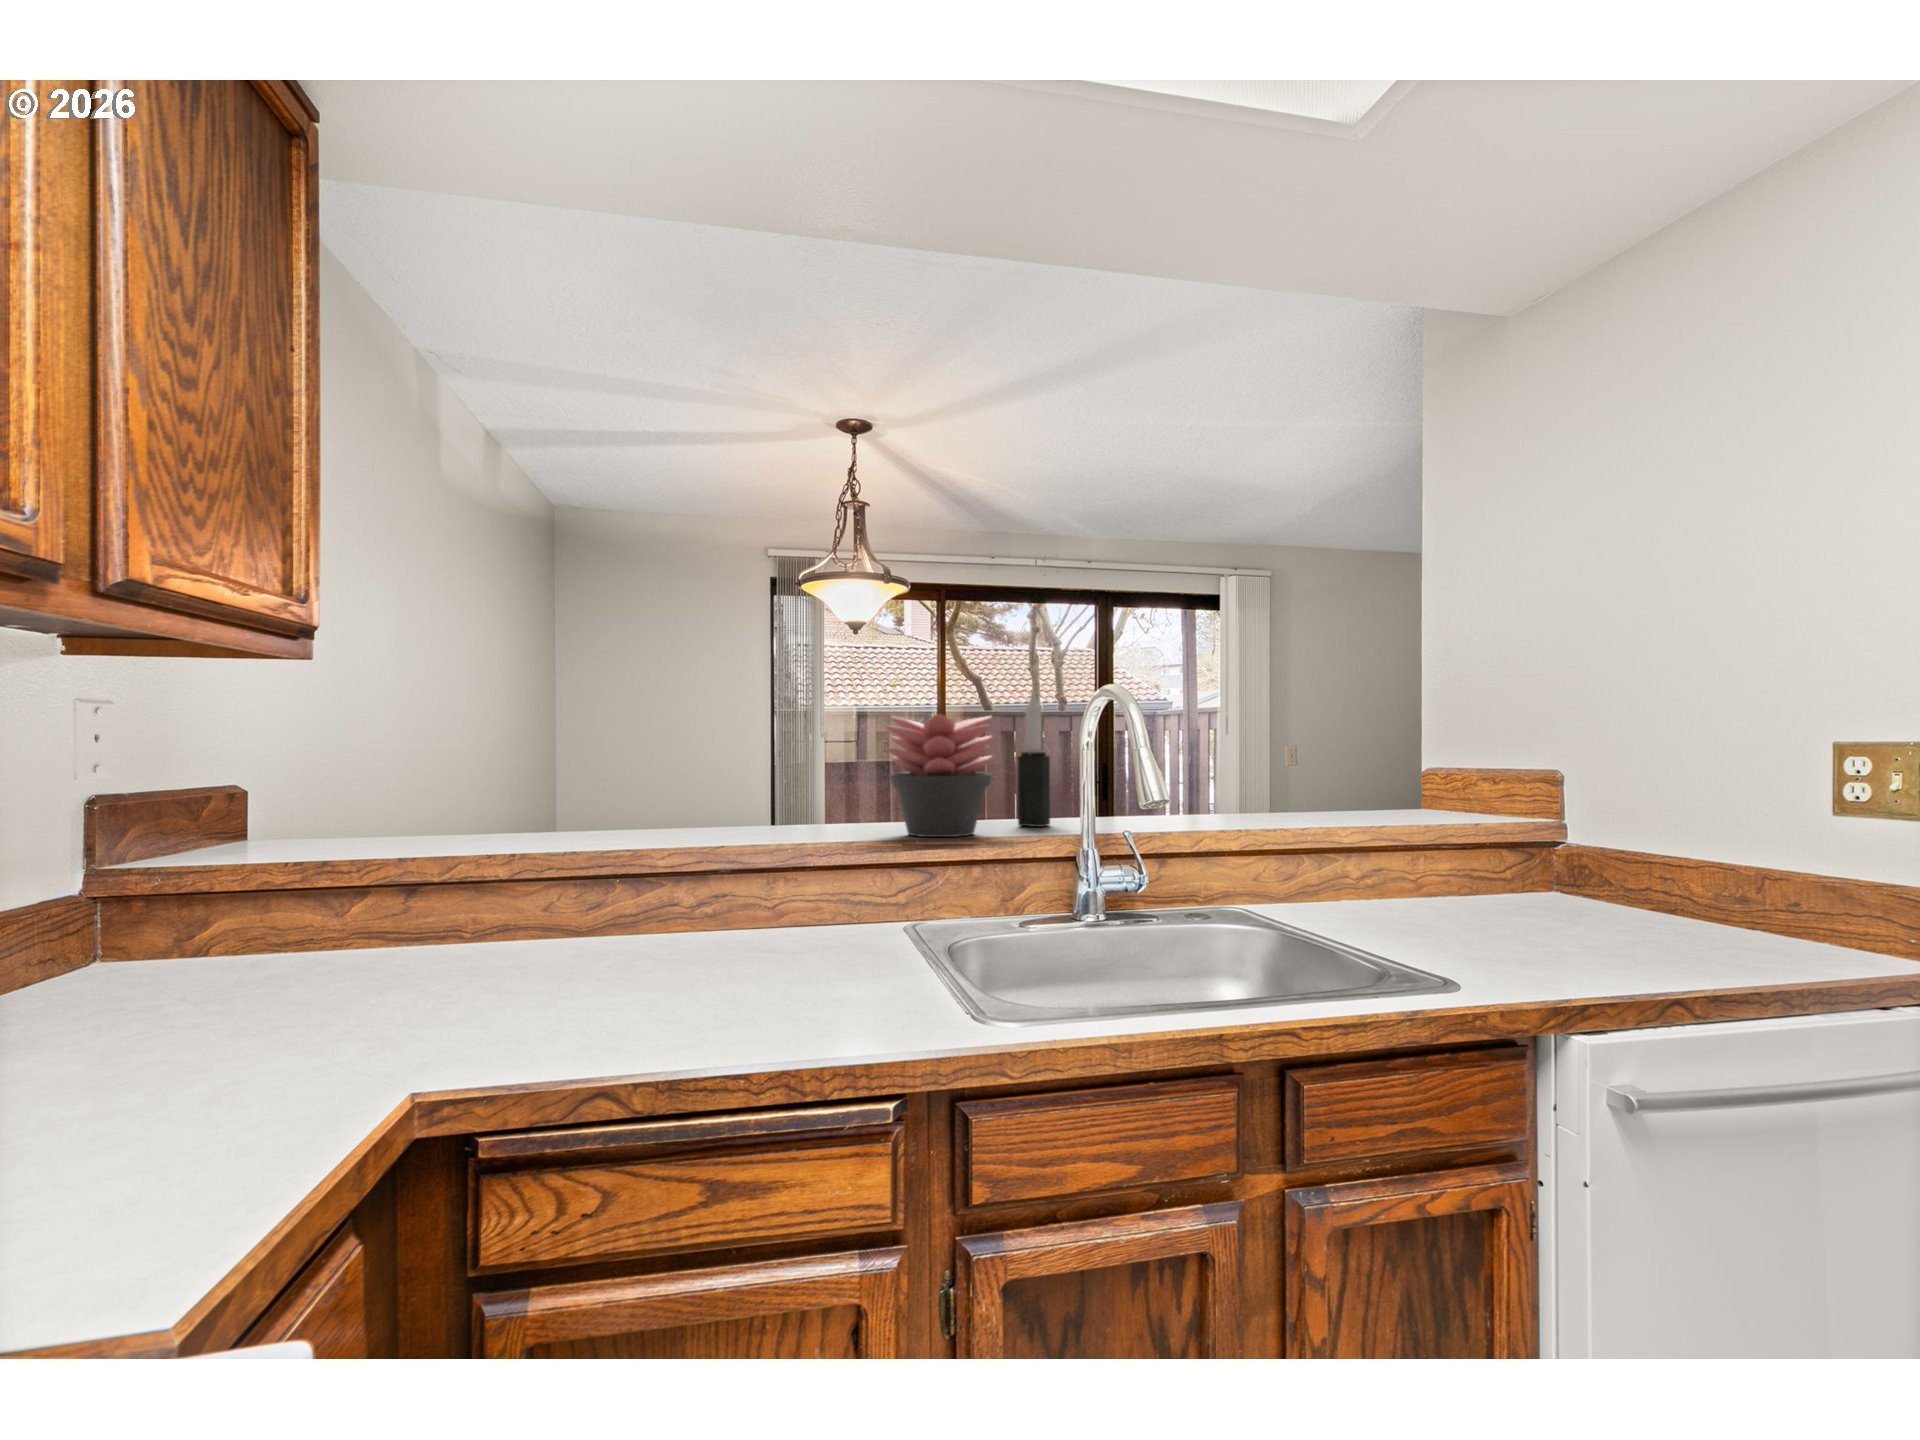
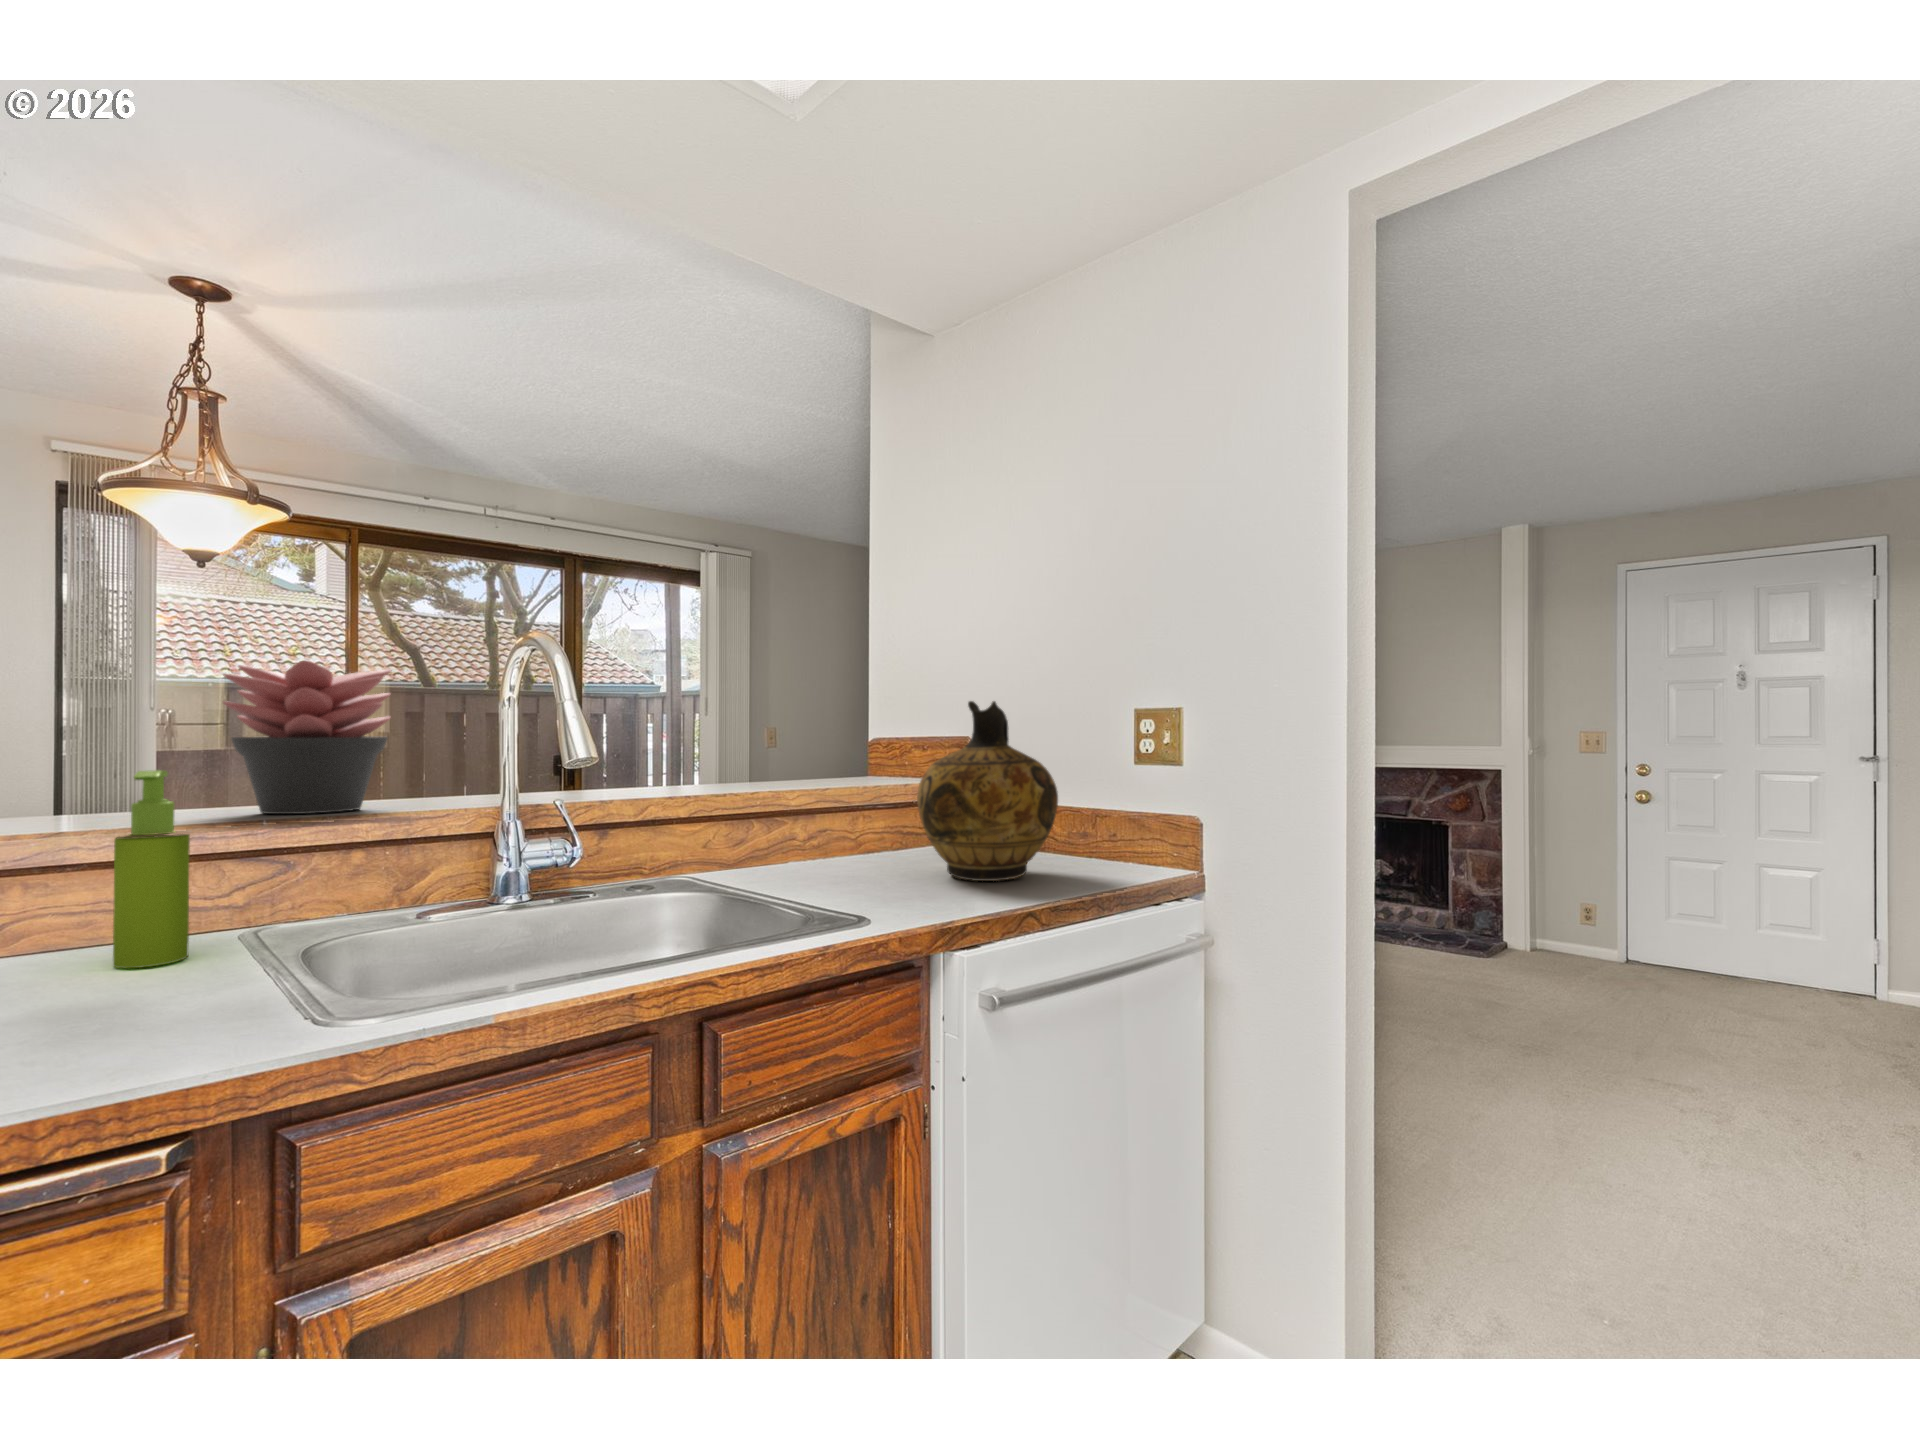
candle: present [1017,690,1050,827] -> none [428,644,471,800]
ceramic jug: none [1506,735,1710,951] -> present [917,701,1058,881]
soap dispenser: none [833,805,875,953] -> present [113,770,190,968]

